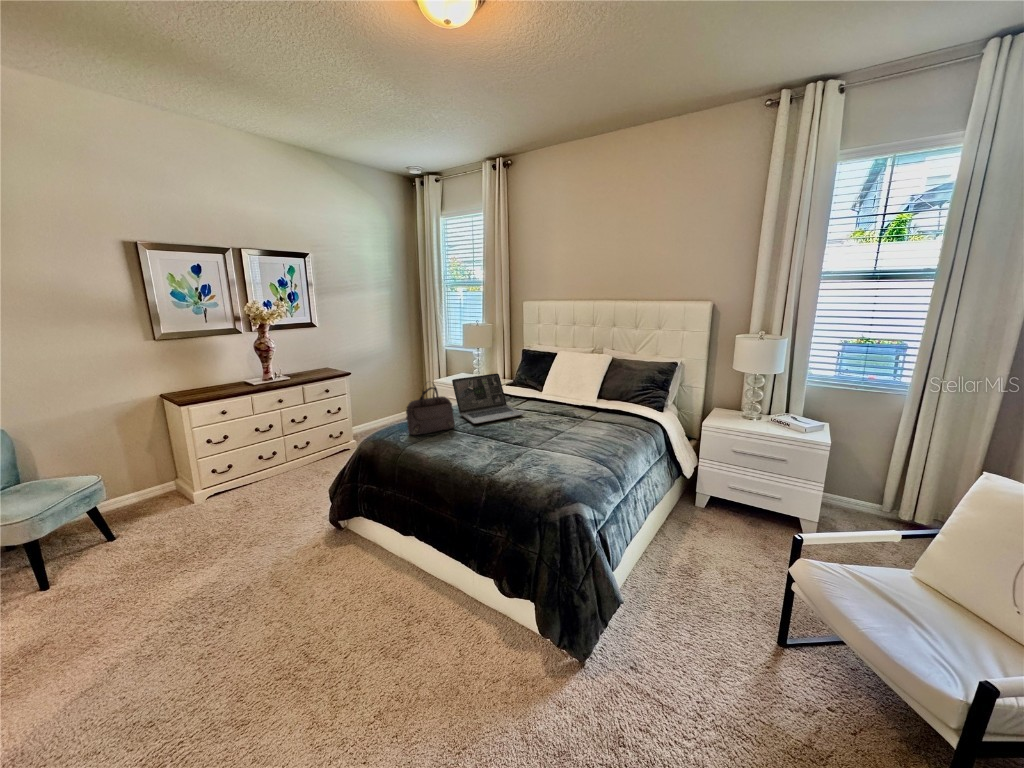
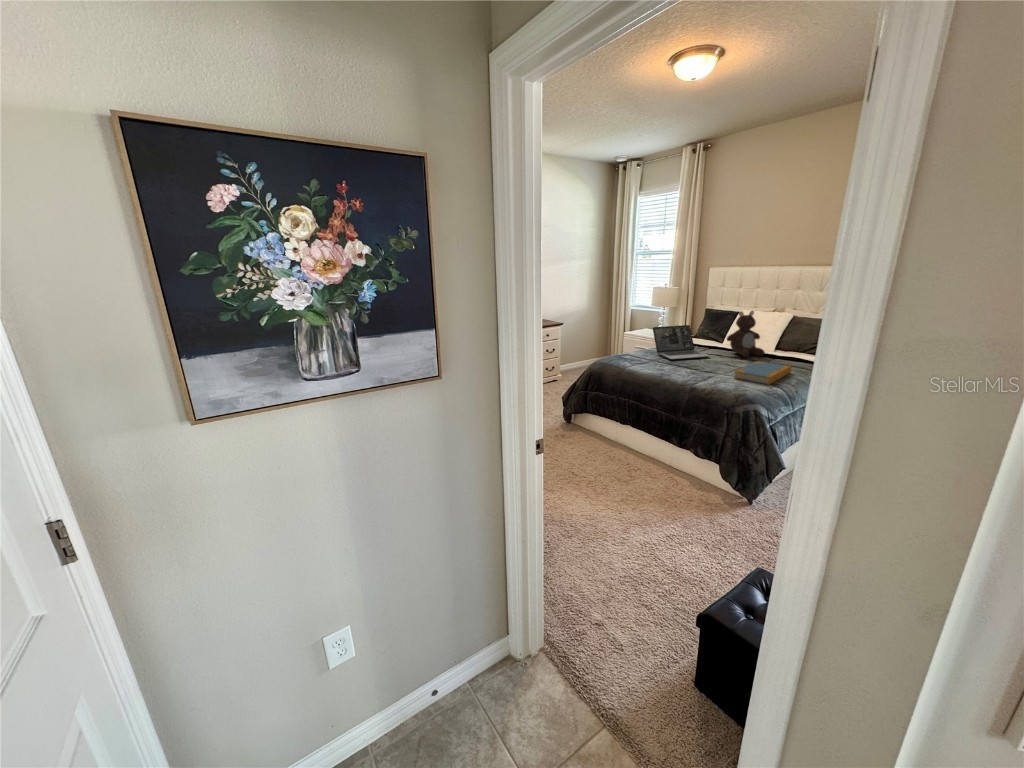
teddy bear: none [542,354,585,412] -> present [727,311,765,357]
handbag: present [406,384,455,435] -> none [622,325,656,363]
book: none [549,421,616,461] -> present [734,361,791,384]

